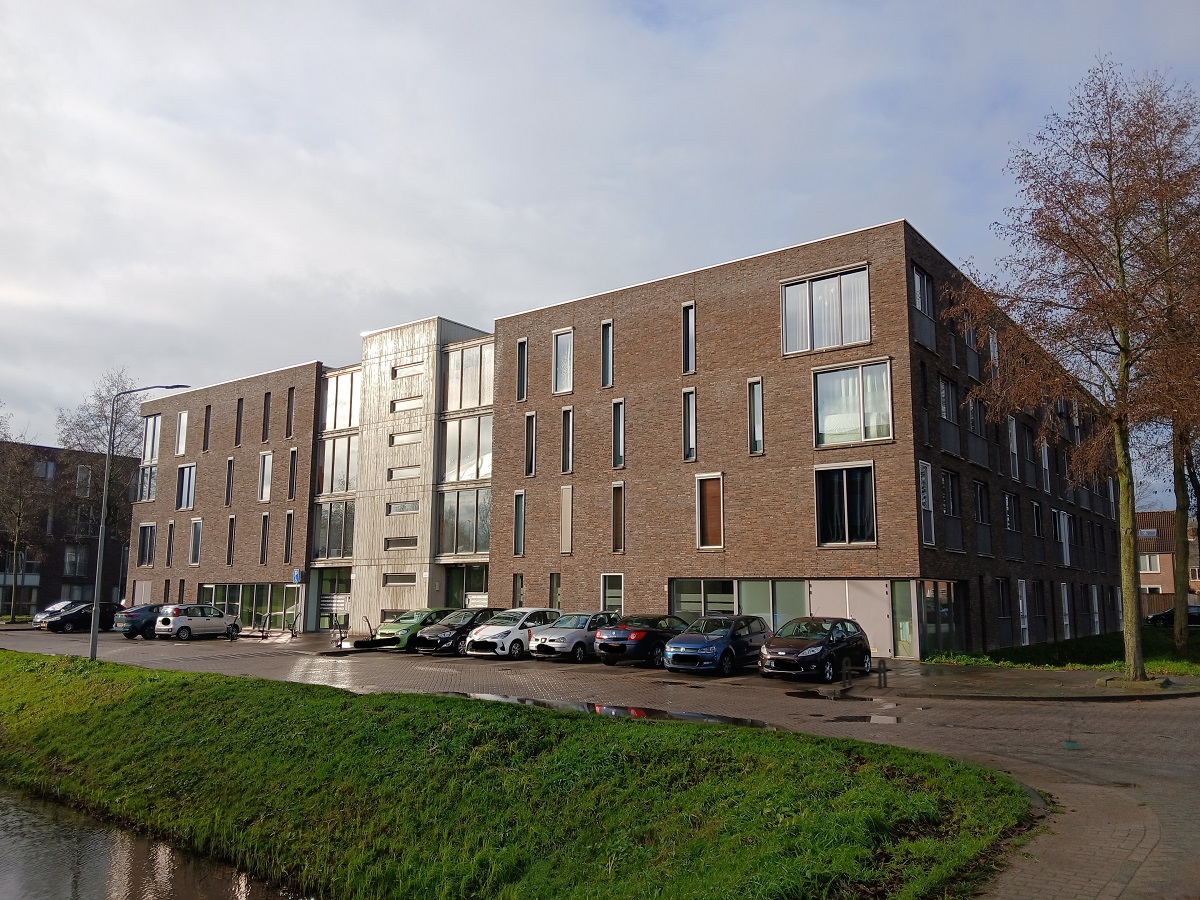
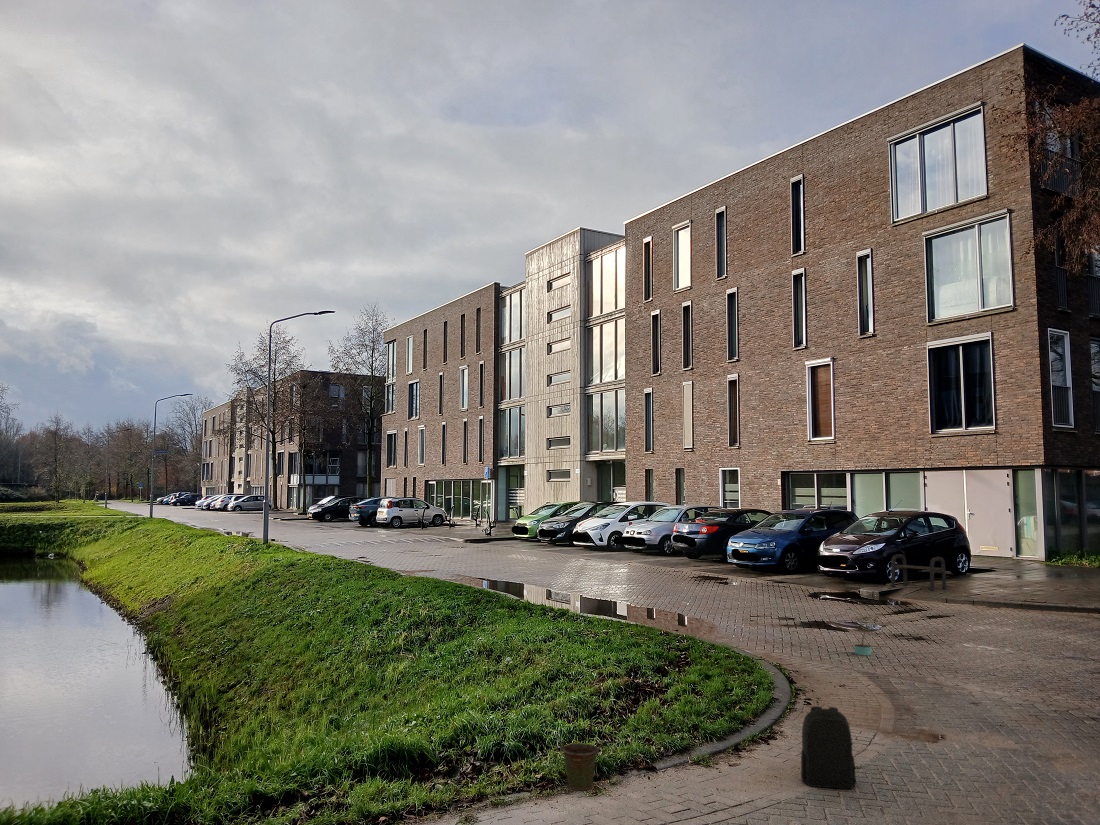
potted plant: present [1058,704,1083,749] -> present [847,603,878,655]
backpack: none [1115,775,1161,836] -> present [801,706,856,789]
bucket: none [988,820,1021,856] -> present [561,743,599,790]

